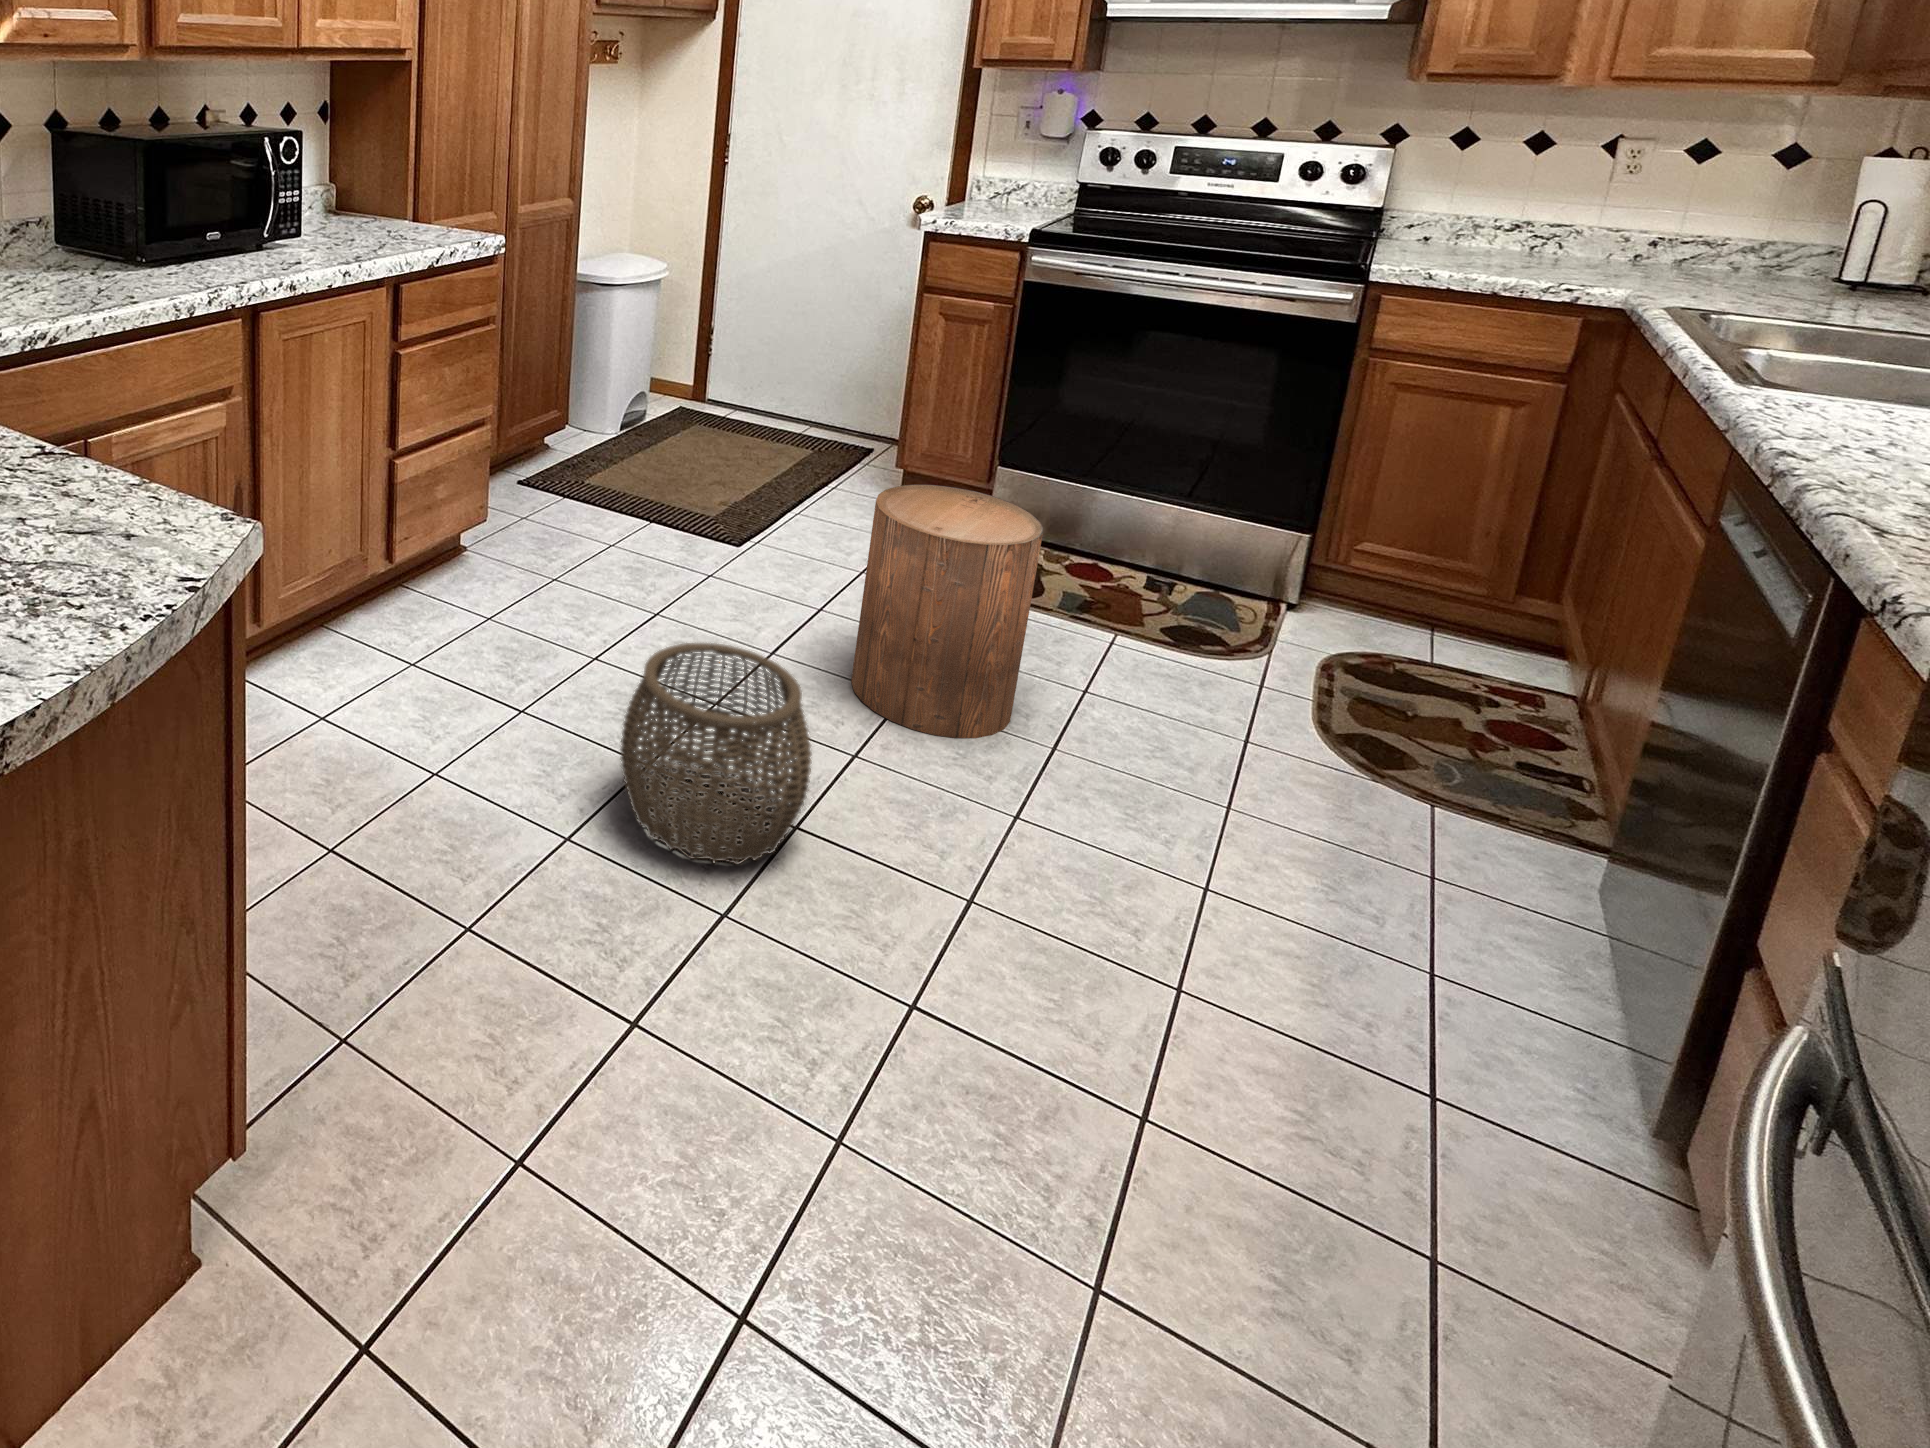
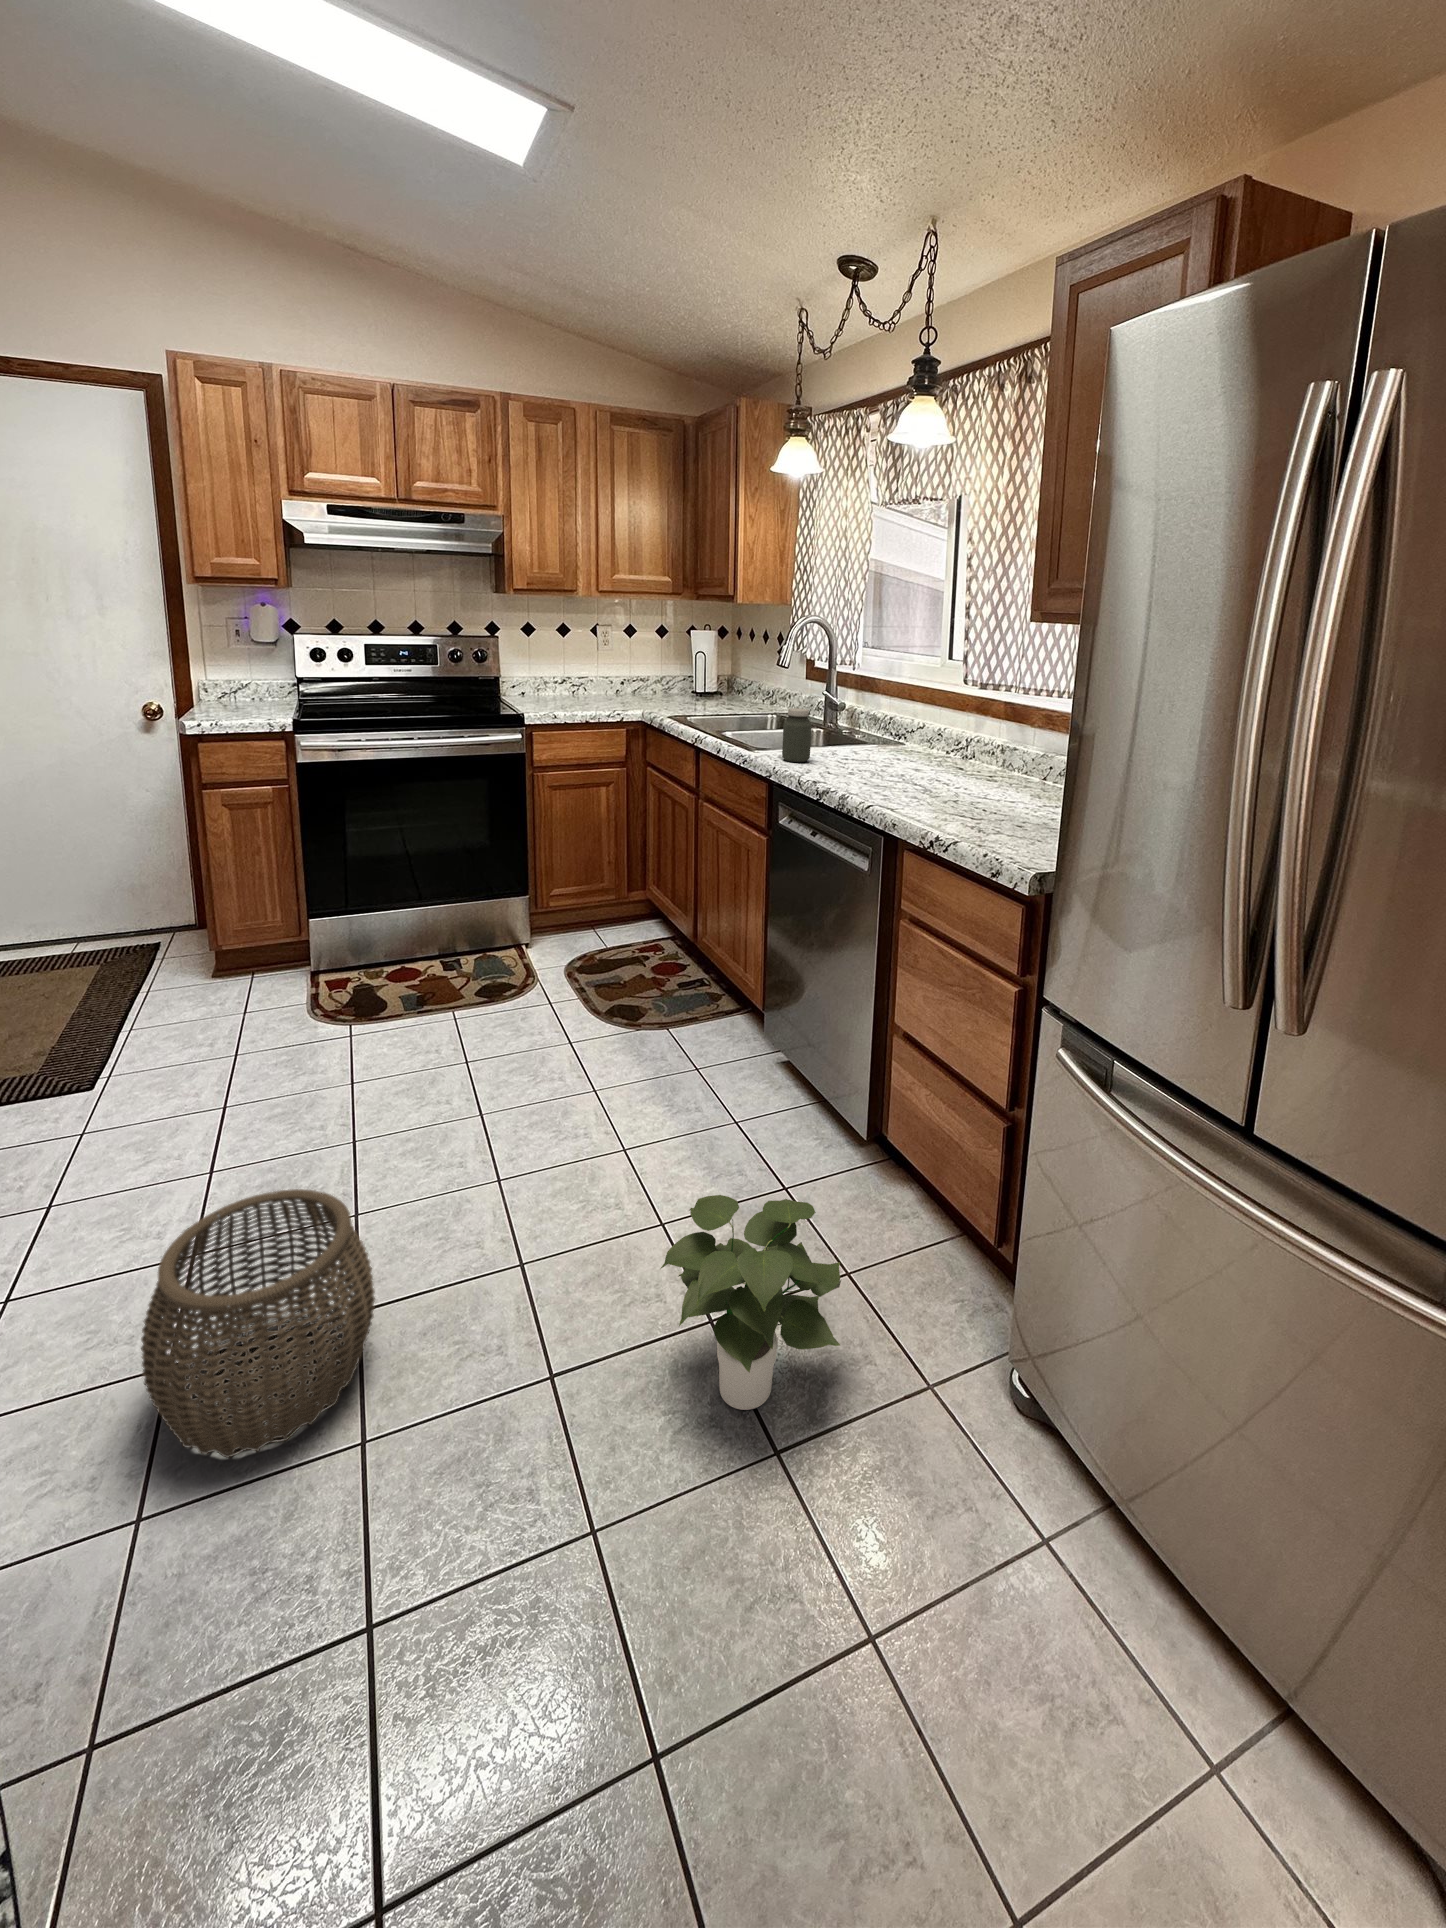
jar: none [1782,309,1886,419] -> present [782,708,812,762]
stool: present [851,485,1043,738] -> none [286,947,440,1173]
potted plant: none [1039,922,1346,1225] -> present [661,1195,841,1410]

